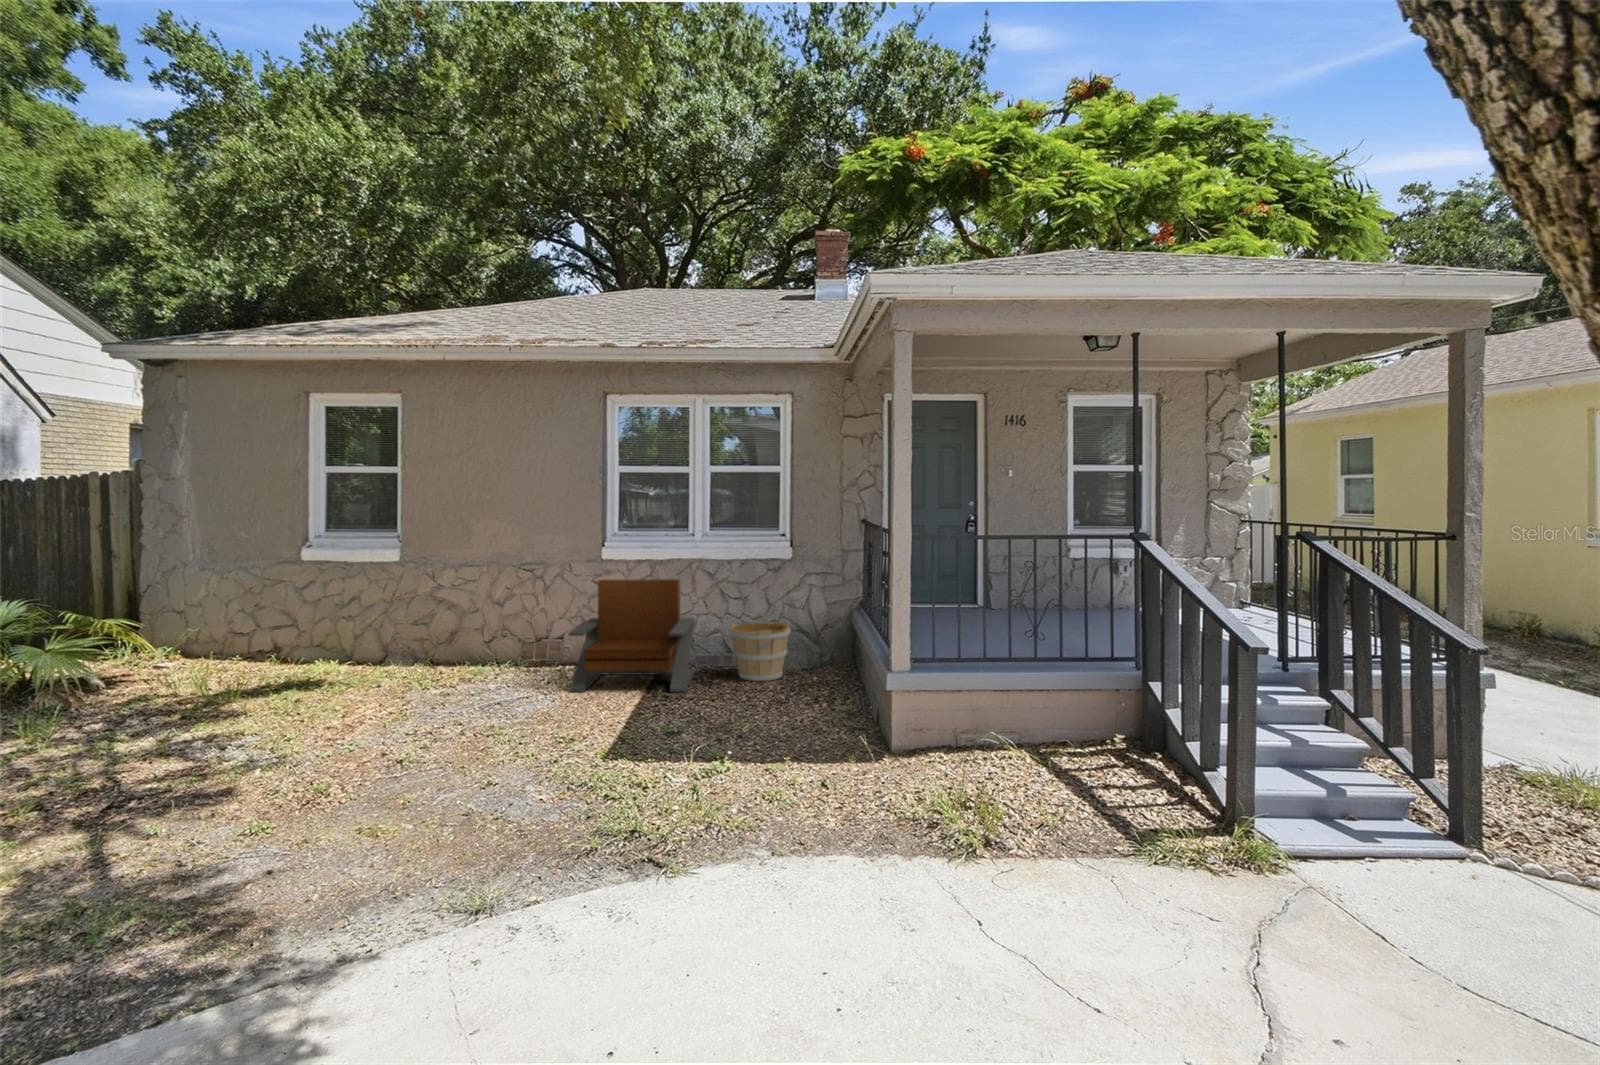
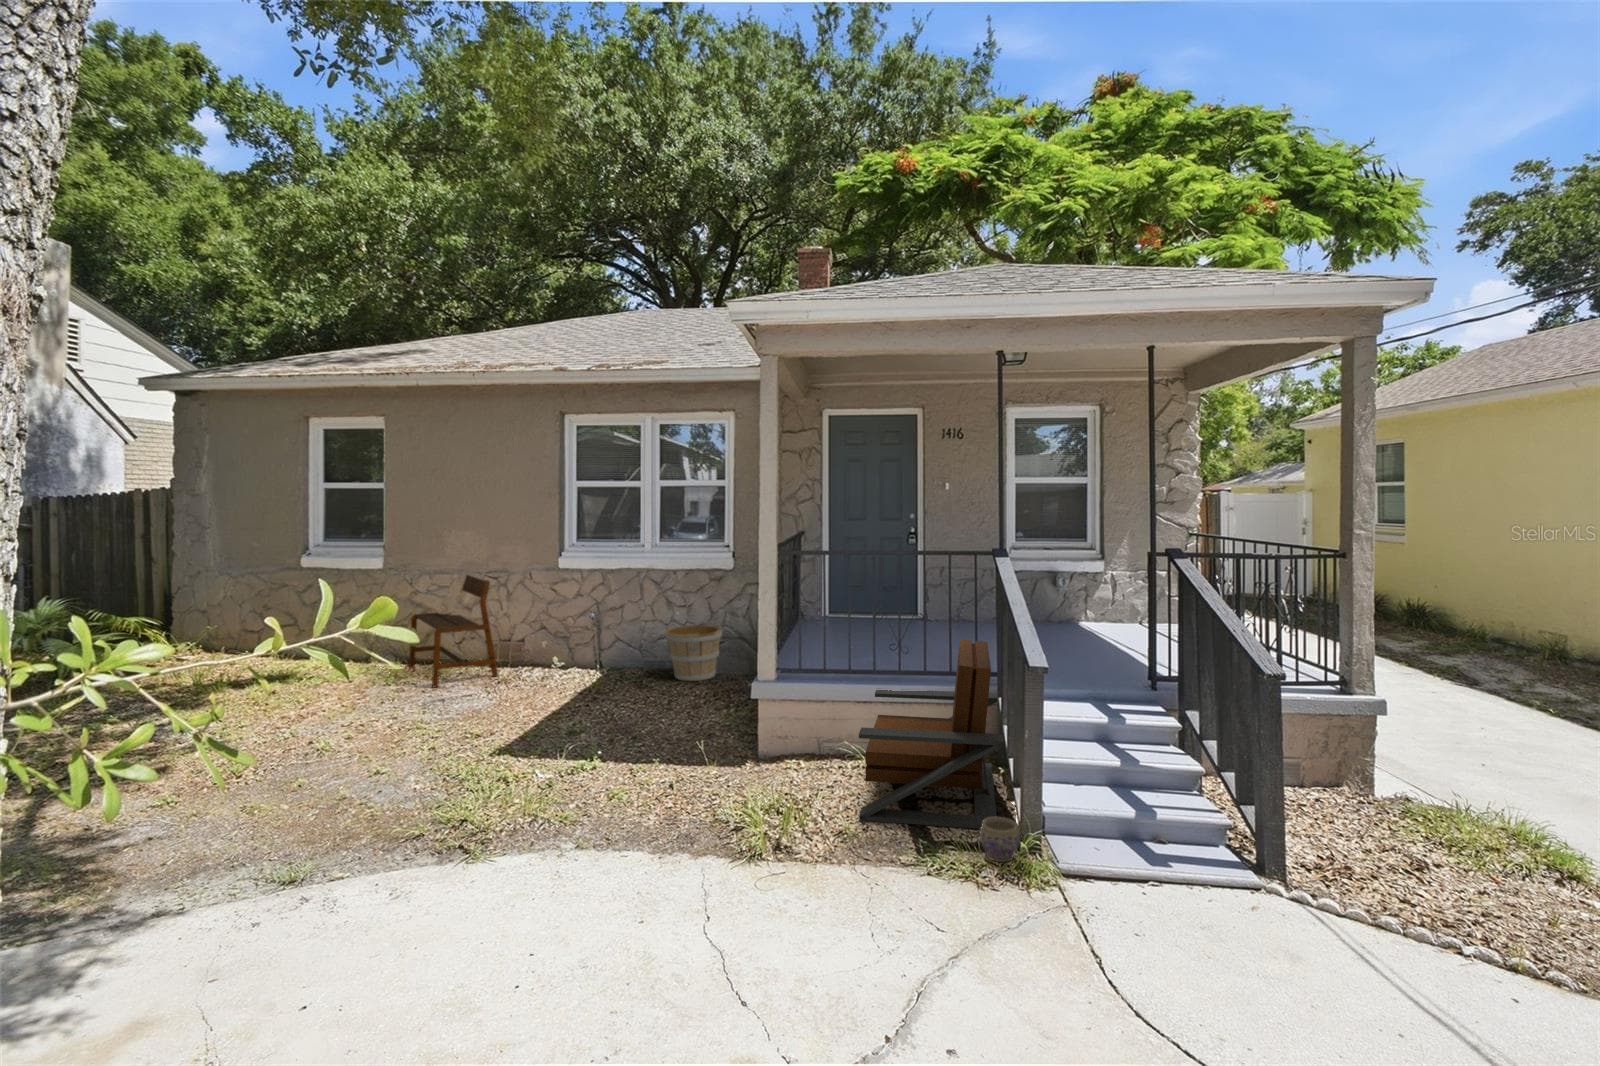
bench: none [435,566,544,691] -> present [409,574,498,687]
lounge chair: present [568,579,695,692] -> present [859,639,1004,829]
planter: none [1177,796,1221,840] -> present [980,817,1020,862]

